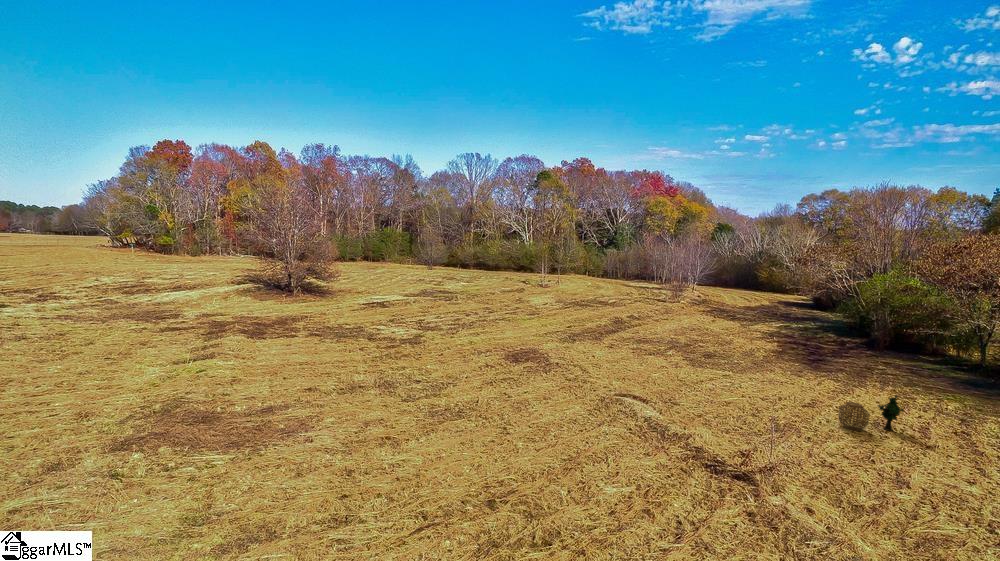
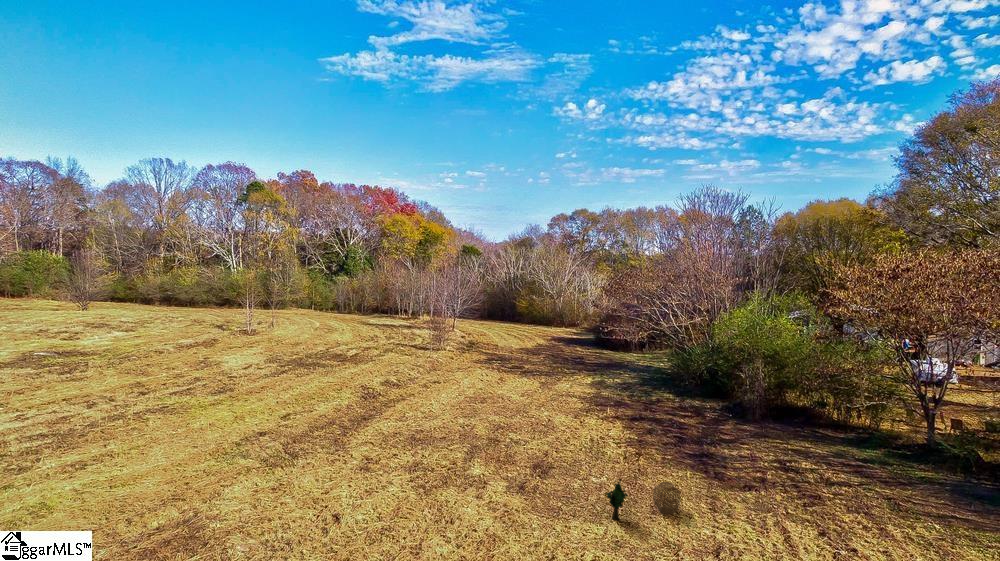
woven basket: present [838,402,869,431] -> present [653,482,681,514]

